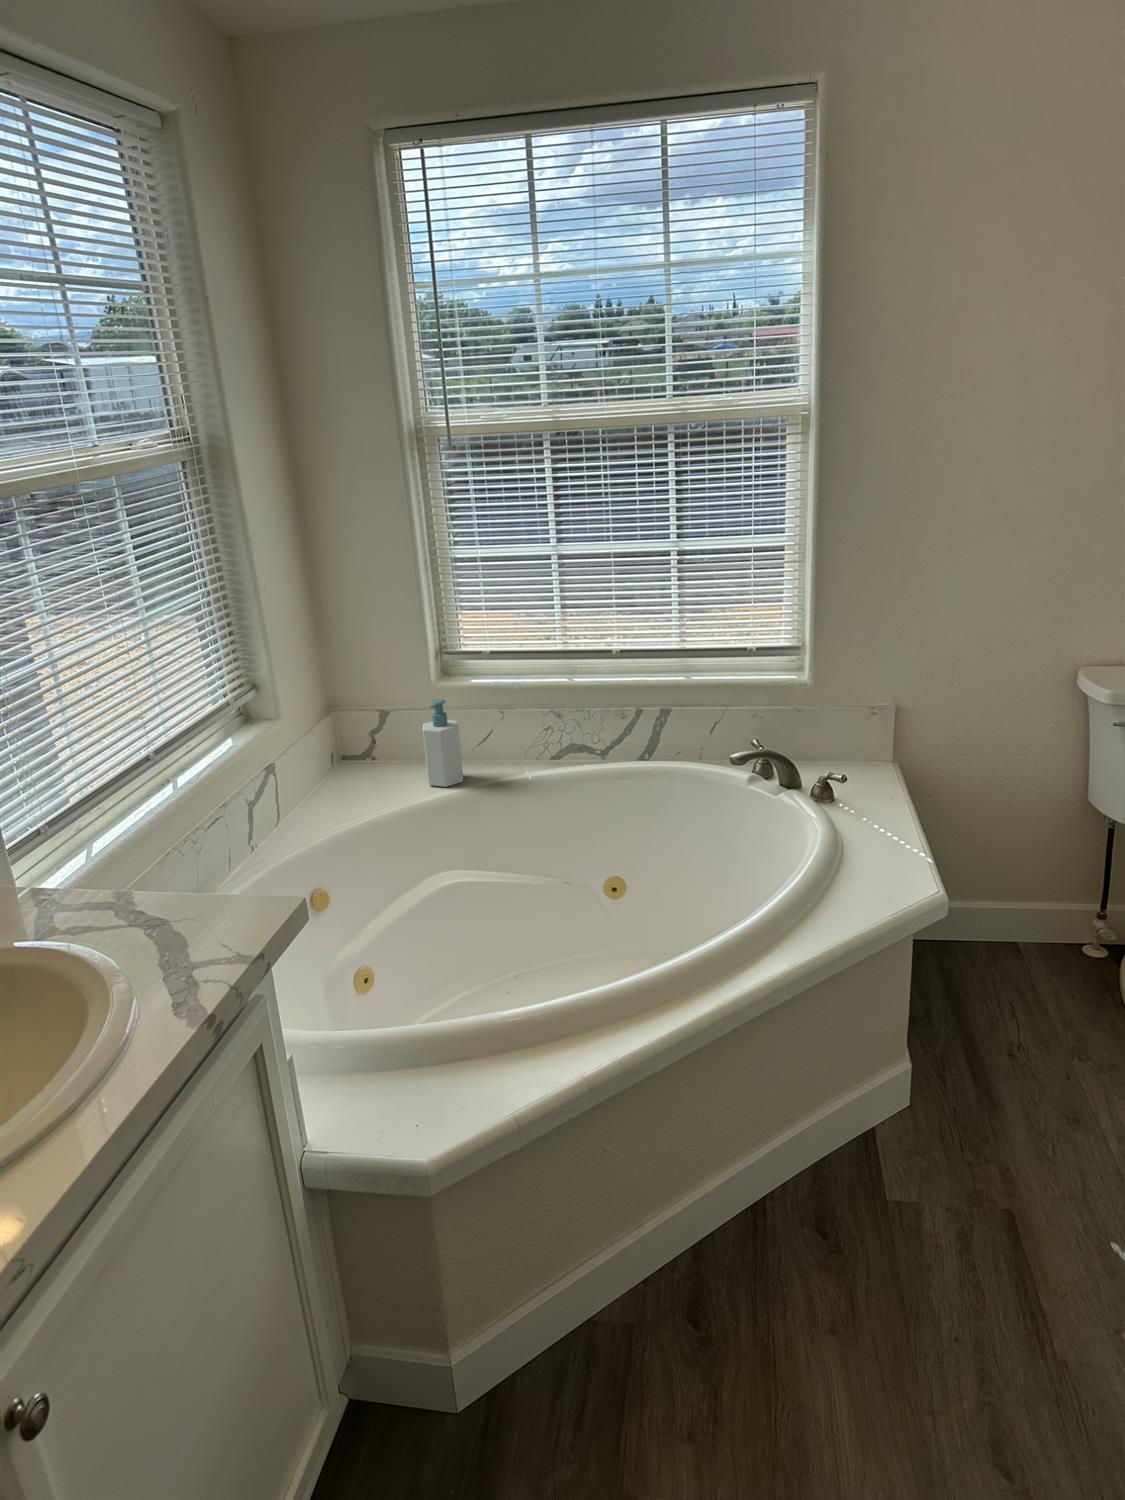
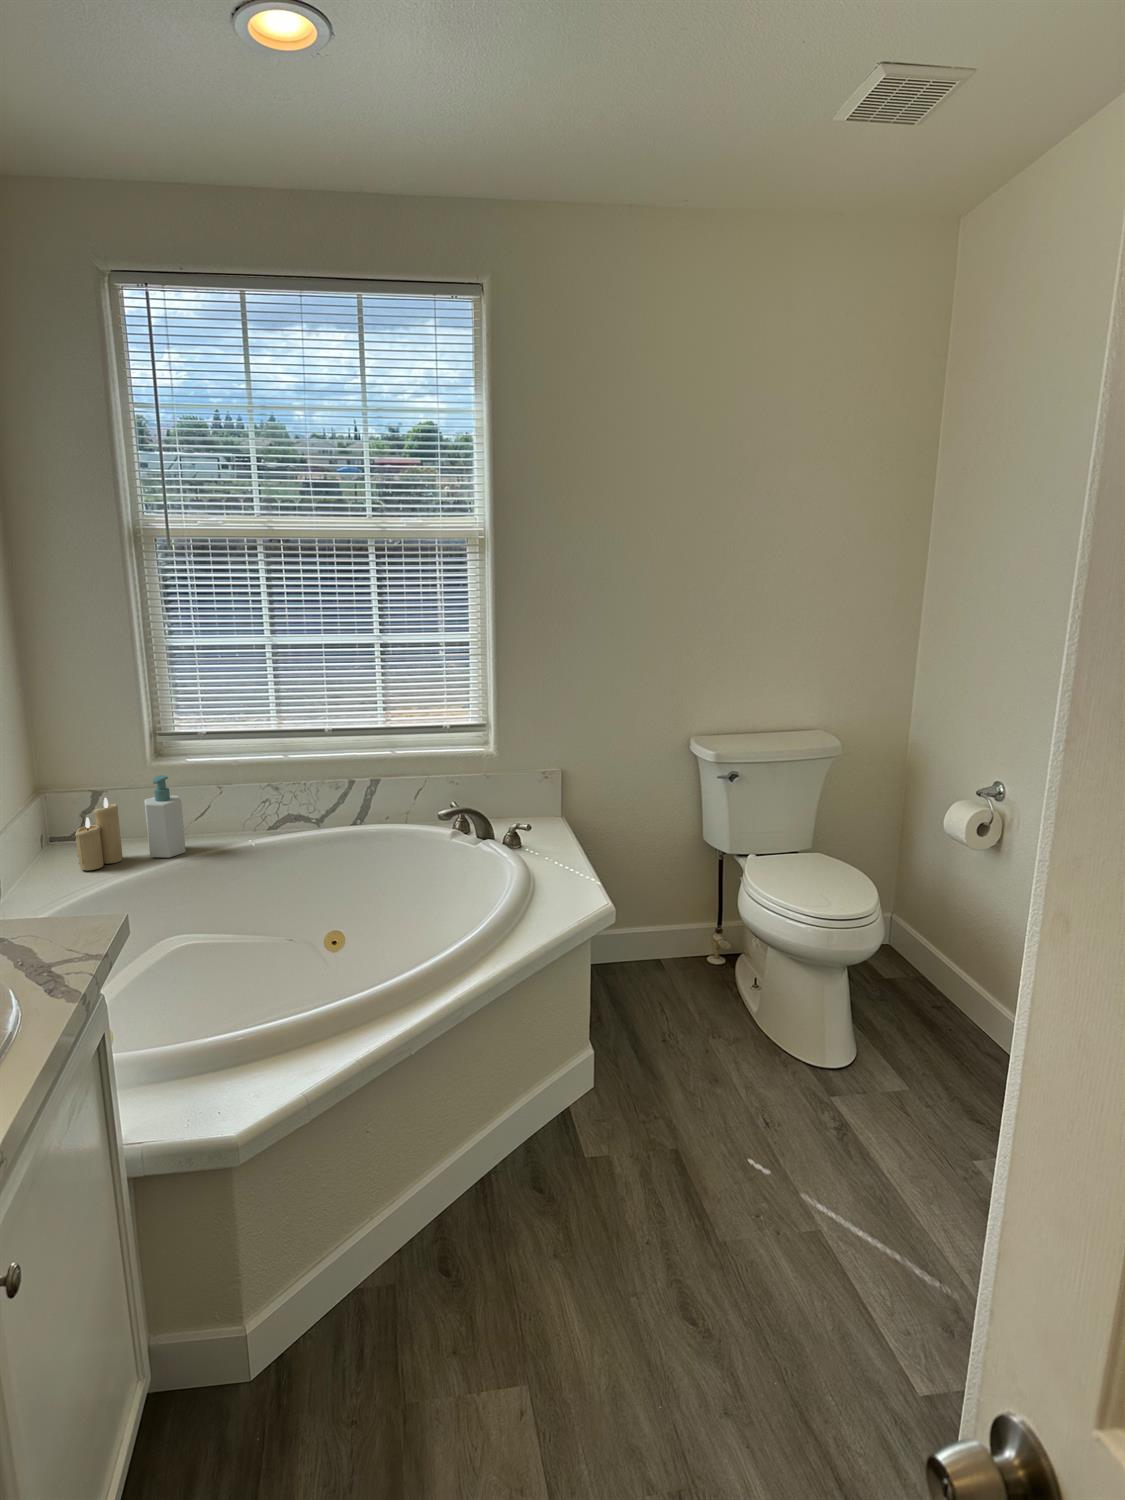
candle: none [356,721,403,796] -> present [75,798,123,870]

